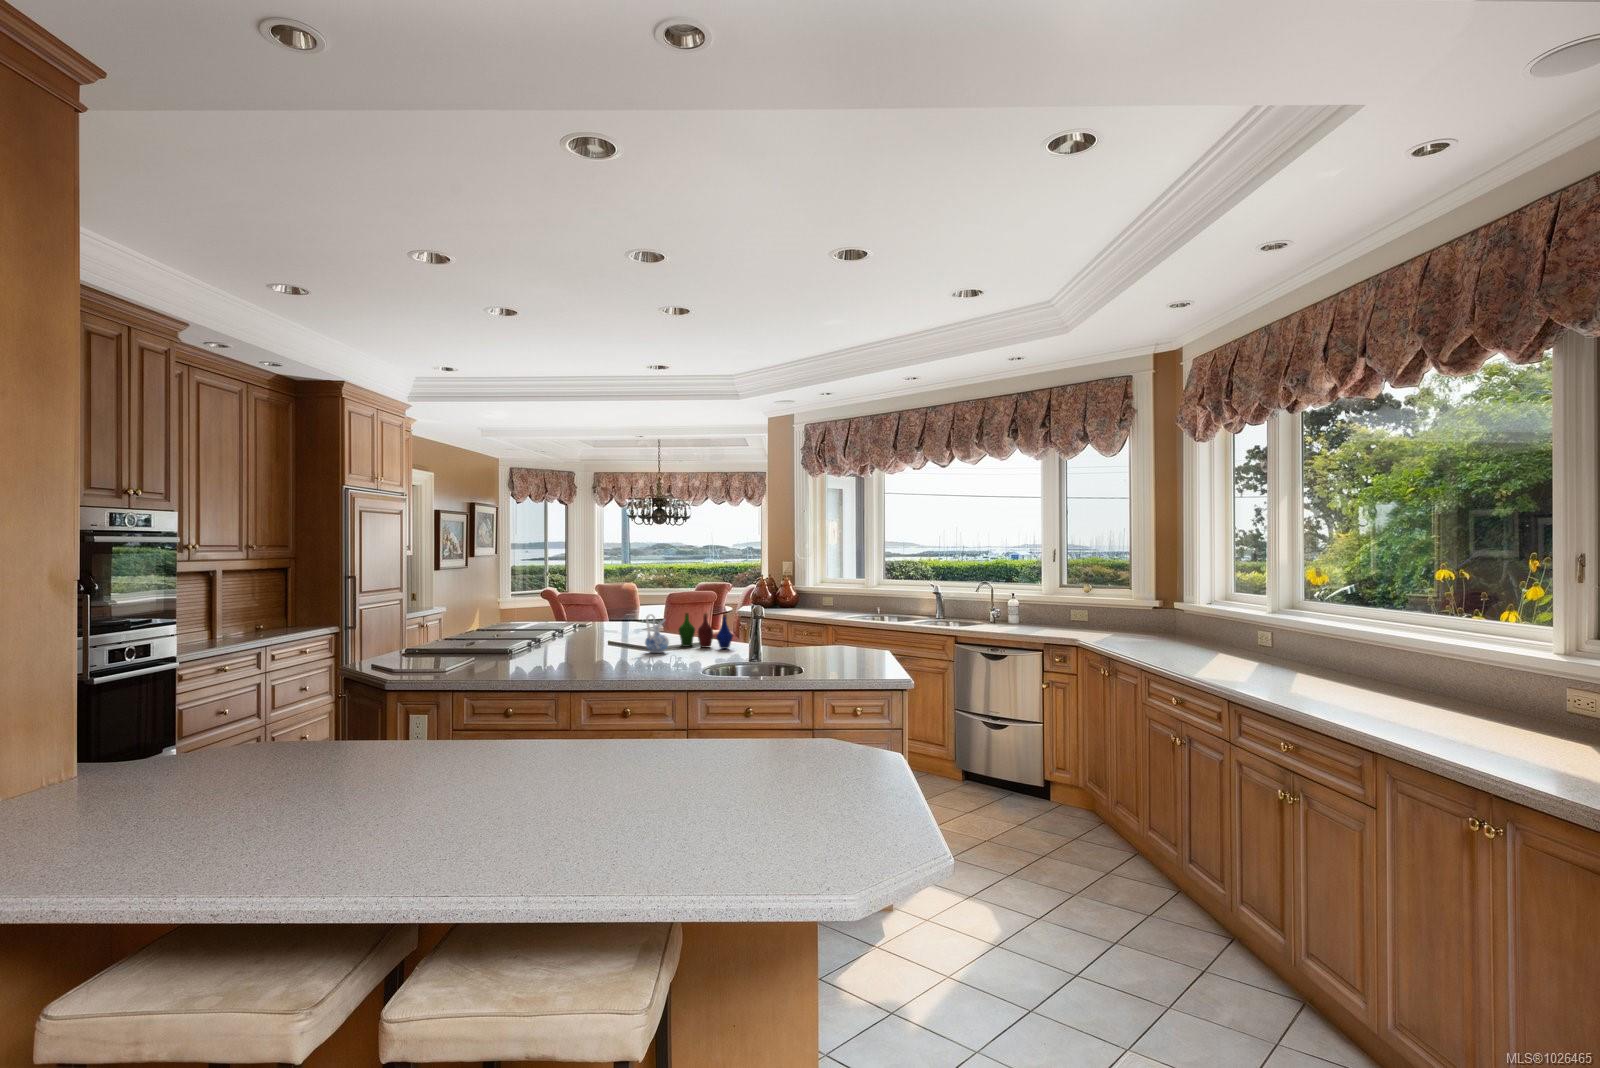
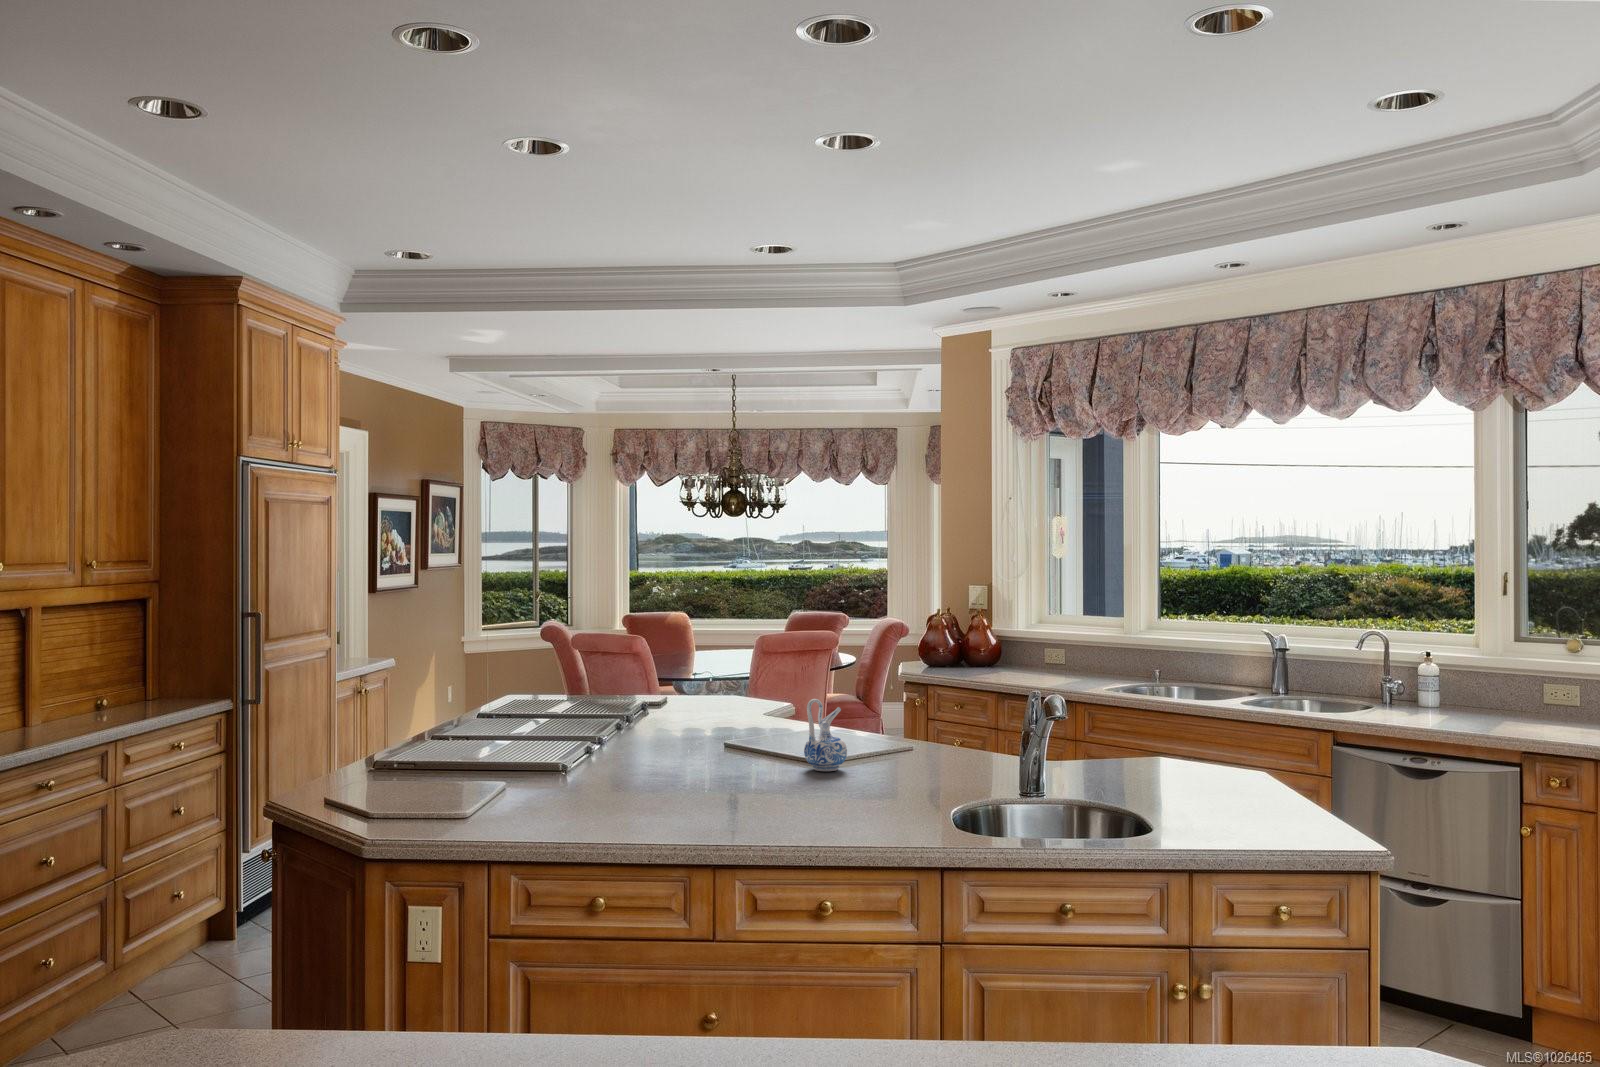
bottle: present [678,613,733,649] -> none [854,693,959,762]

